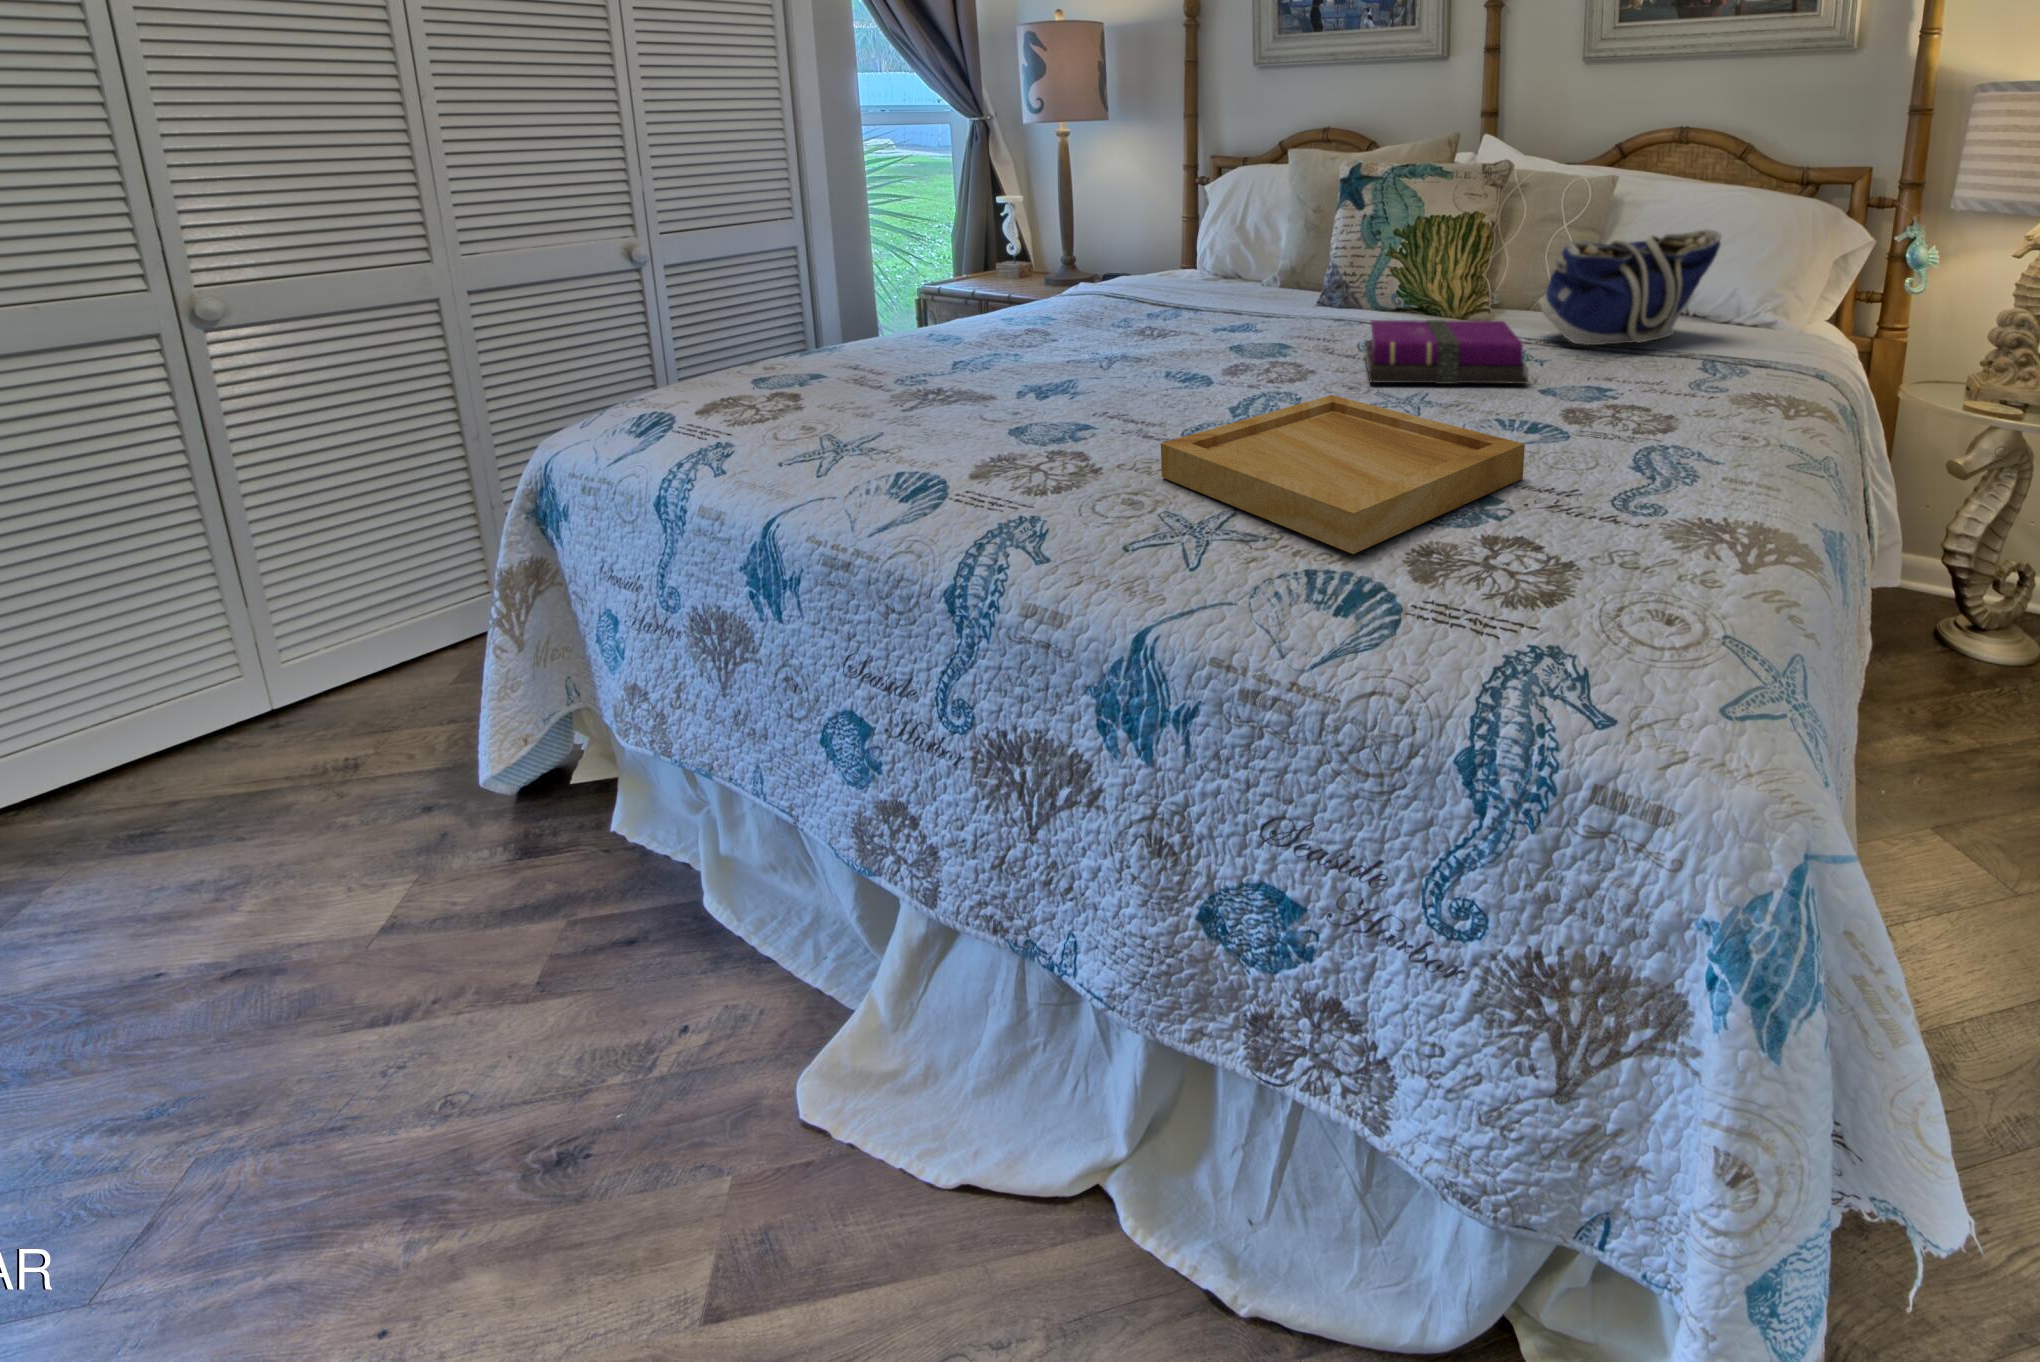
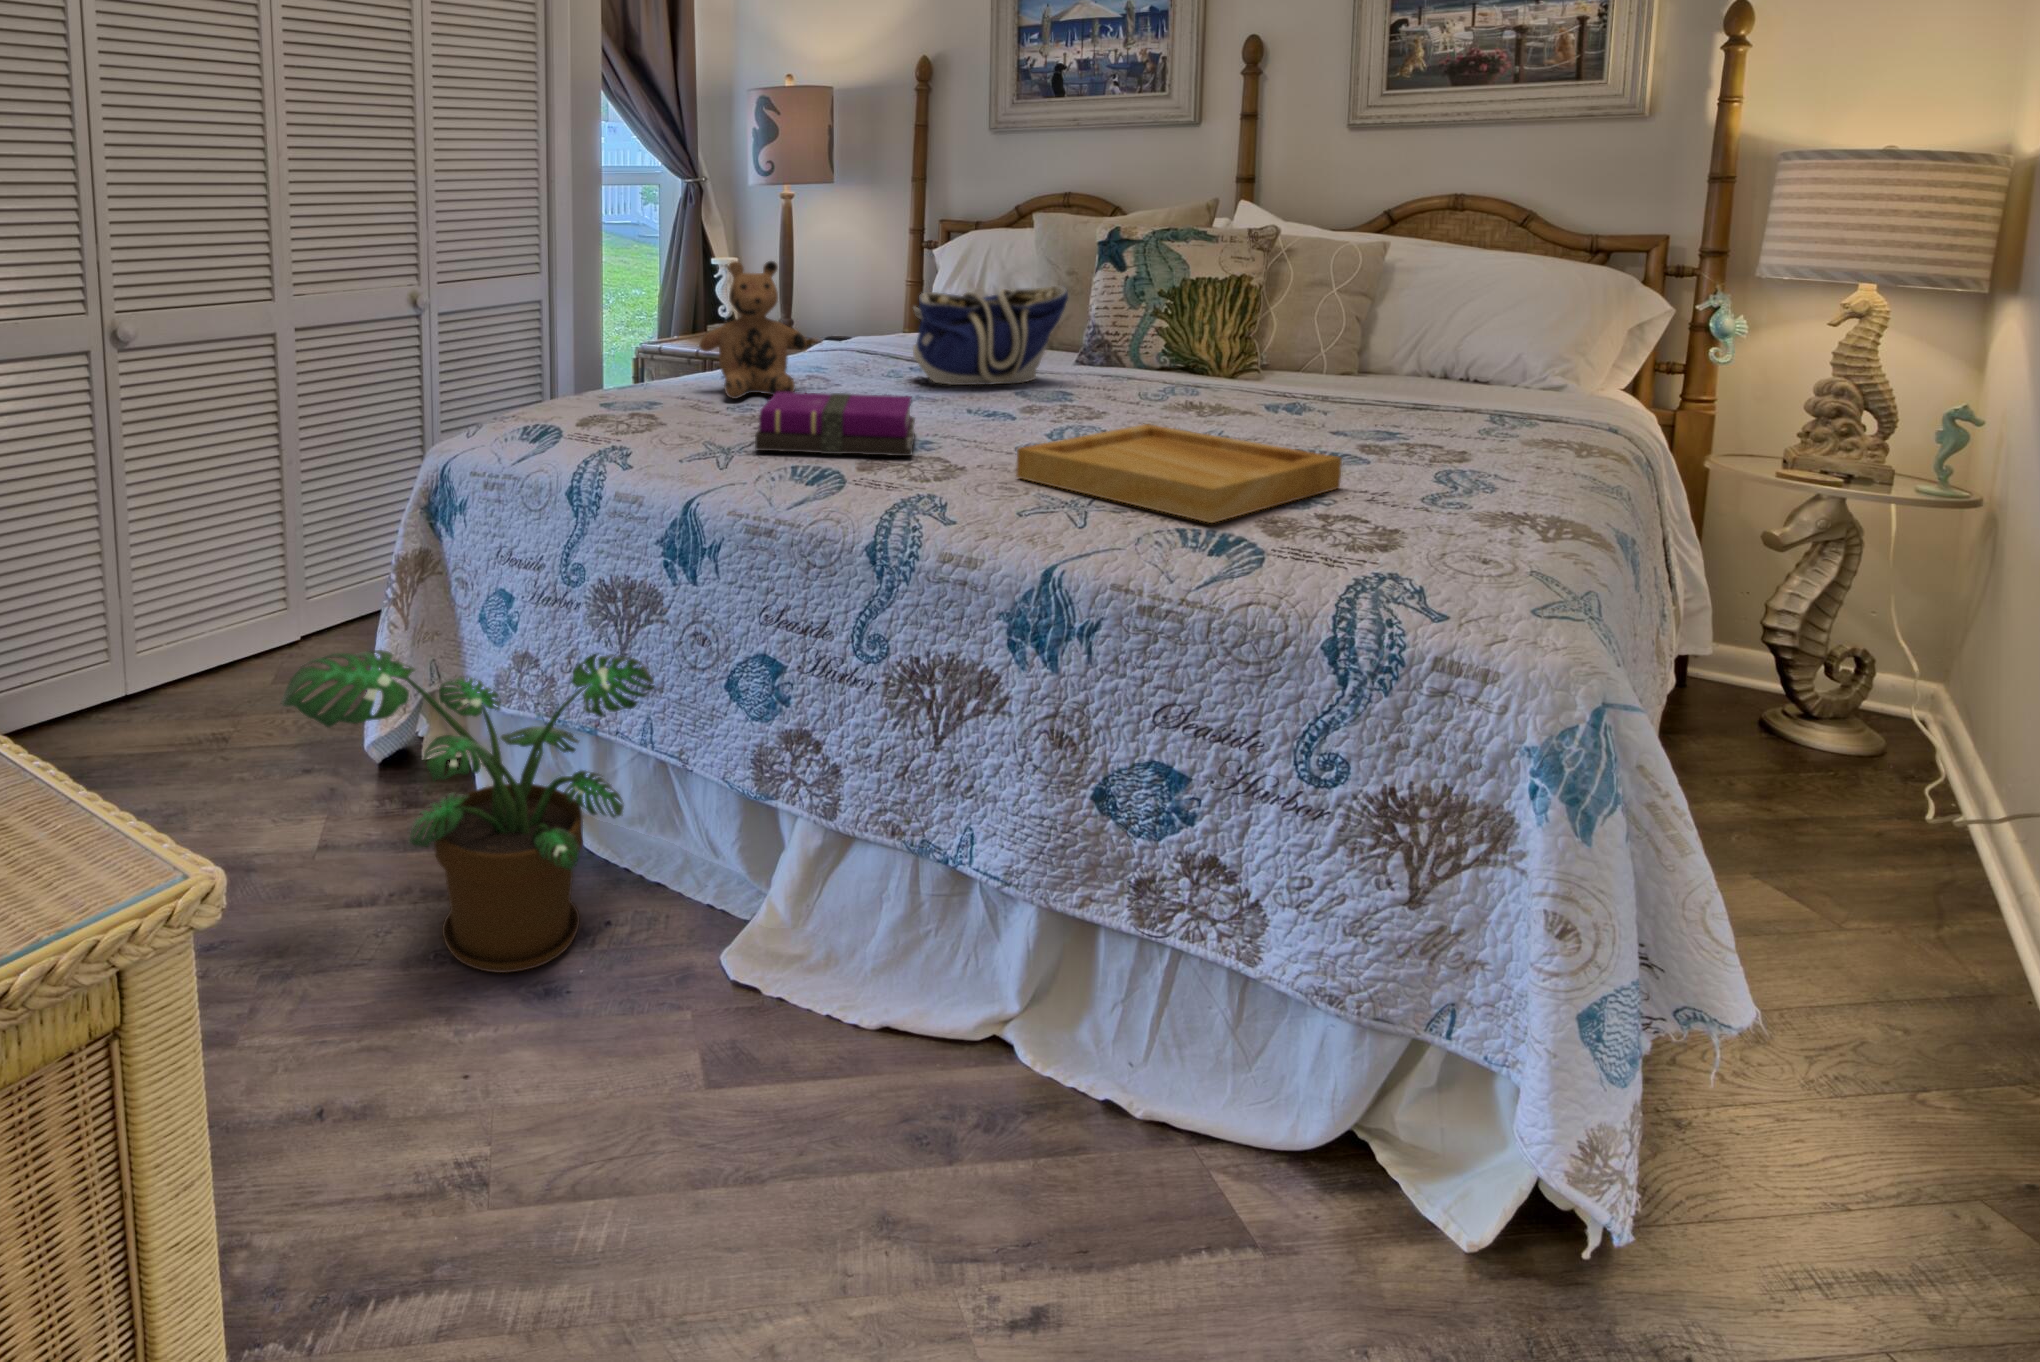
teddy bear: none [896,210,1016,364] -> present [699,261,807,399]
tote bag: present [1539,229,1721,345] -> present [913,285,1068,385]
notebook: present [1365,320,1528,384] -> present [755,392,915,456]
potted plant: none [211,700,751,1121] -> present [281,650,655,973]

